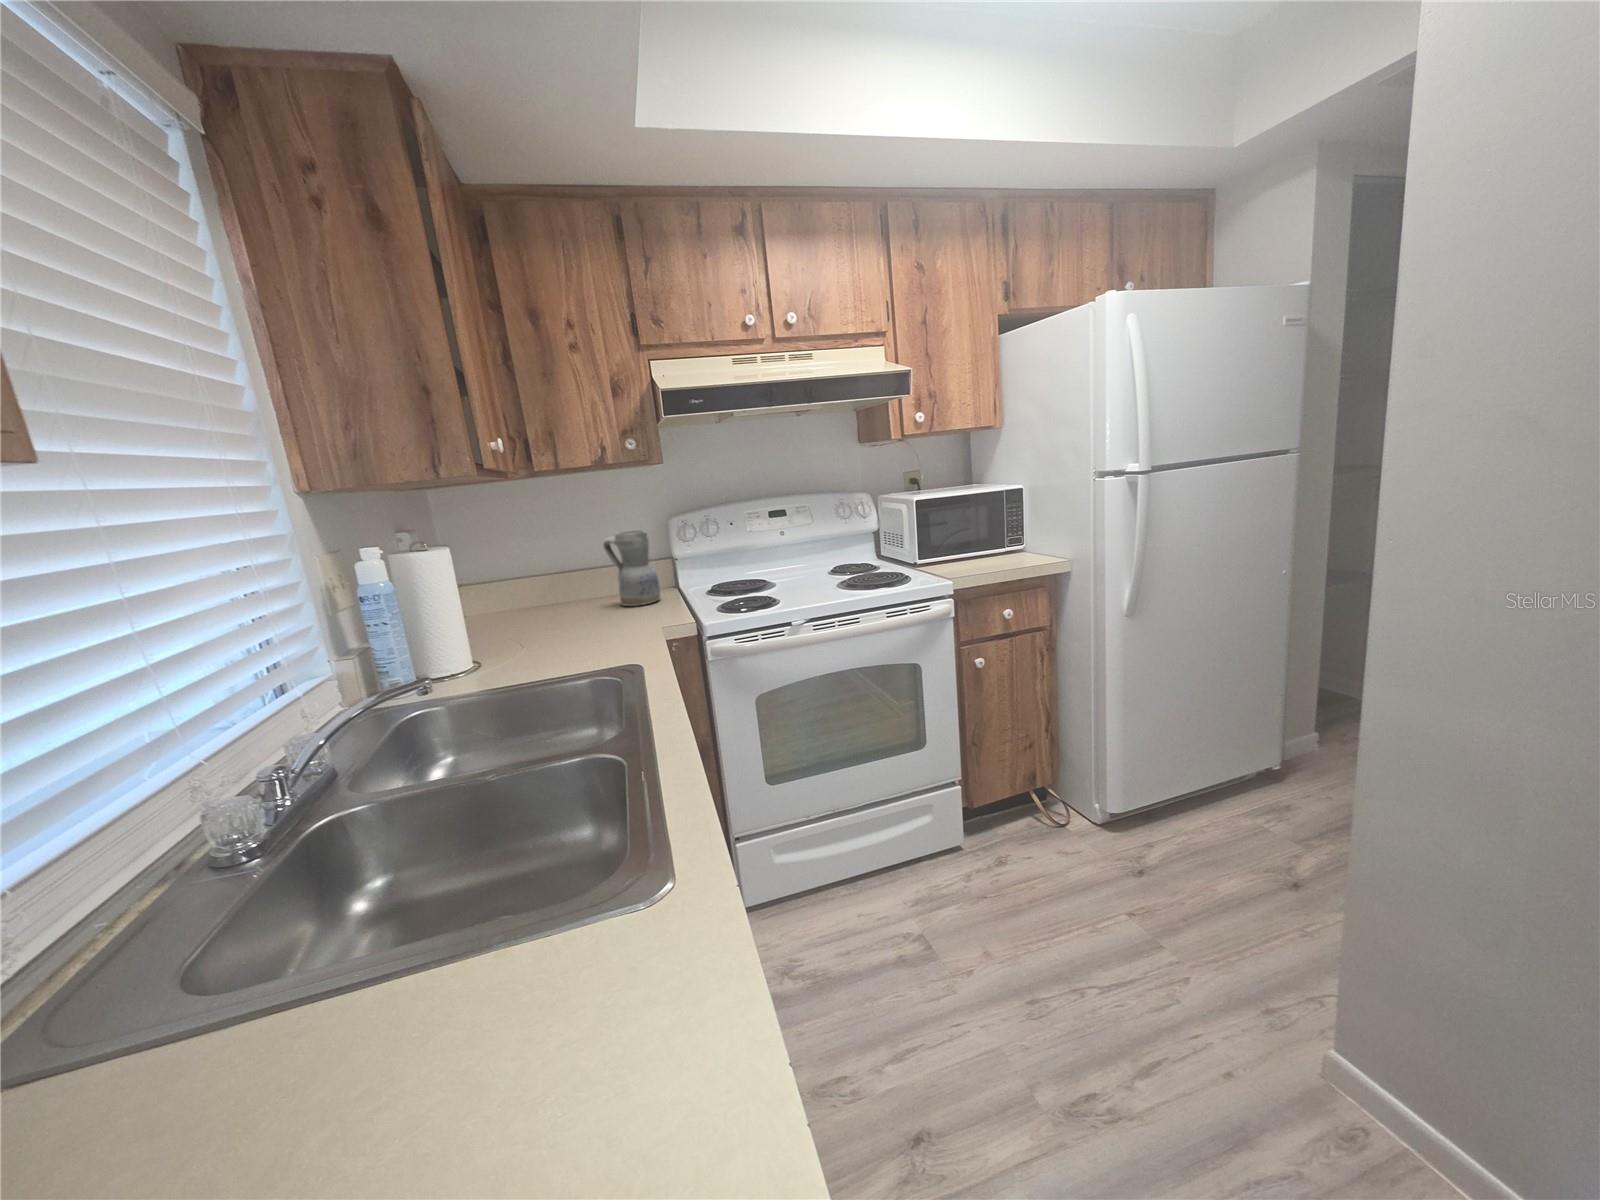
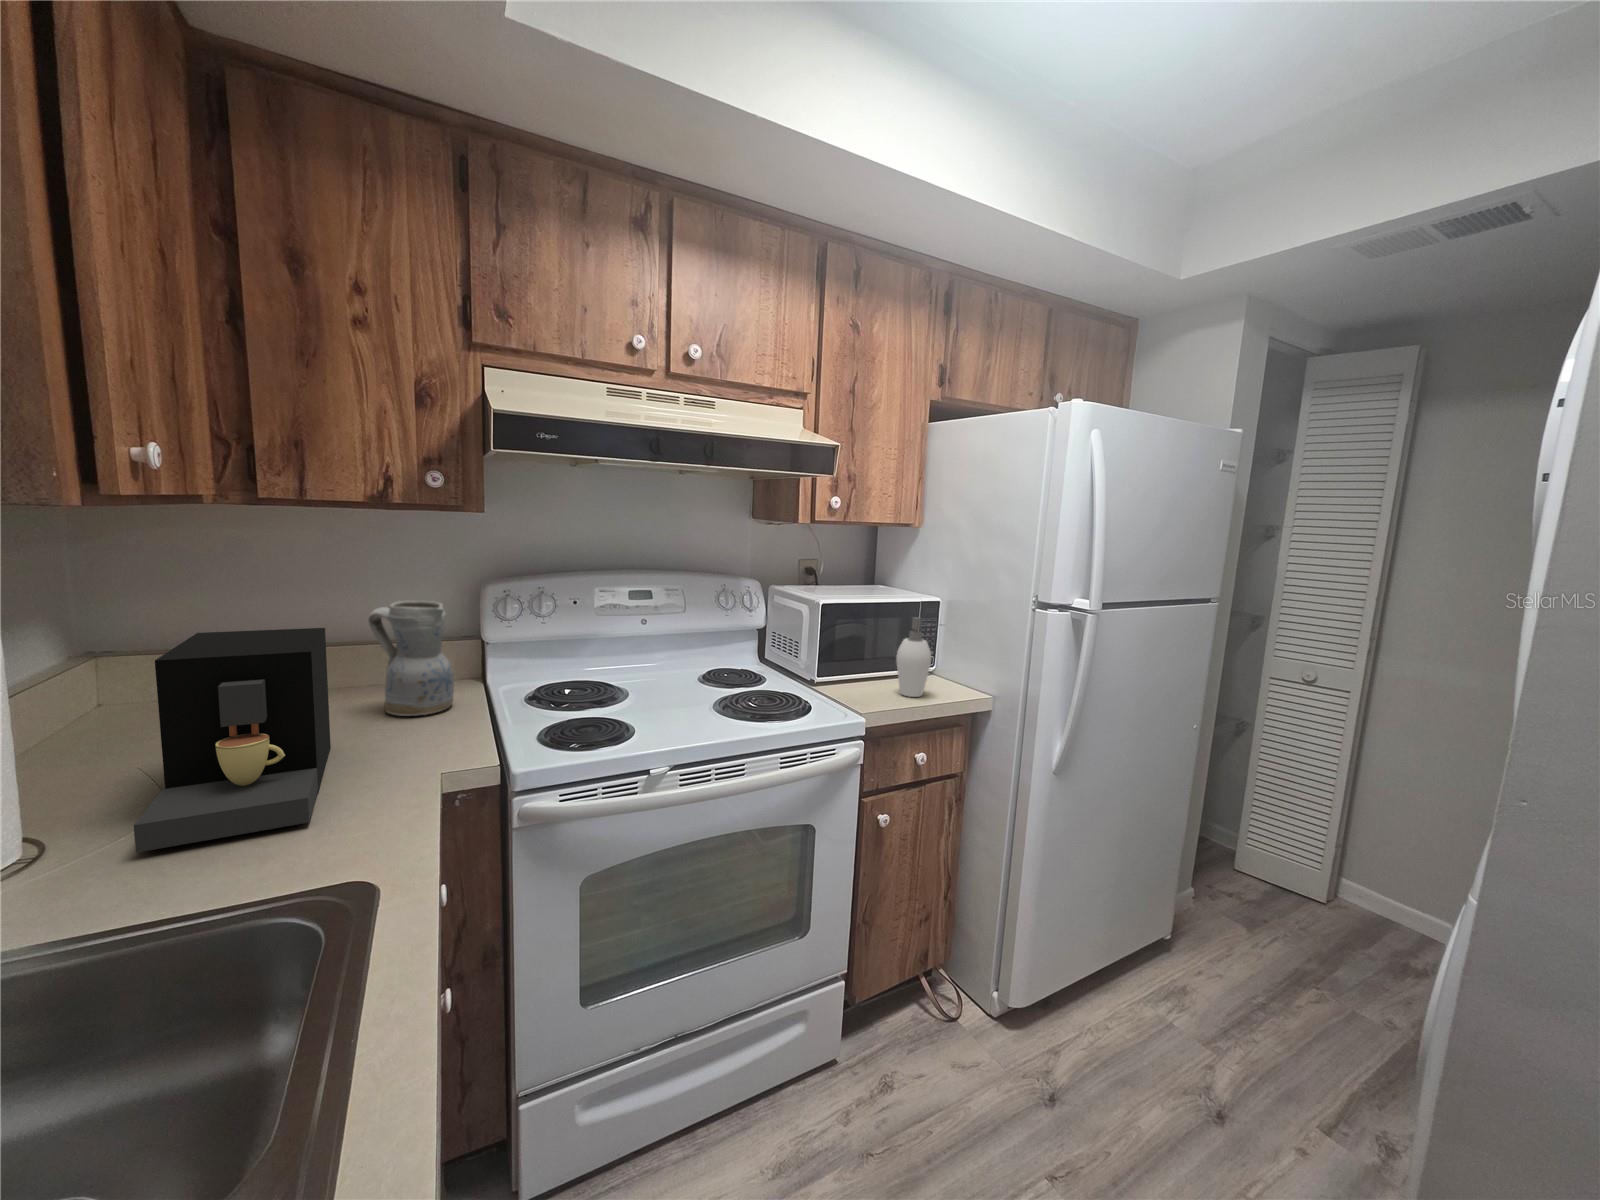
soap dispenser: none [980,500,1018,566] -> present [896,617,942,697]
coffee maker: none [517,546,604,657] -> present [134,628,331,853]

